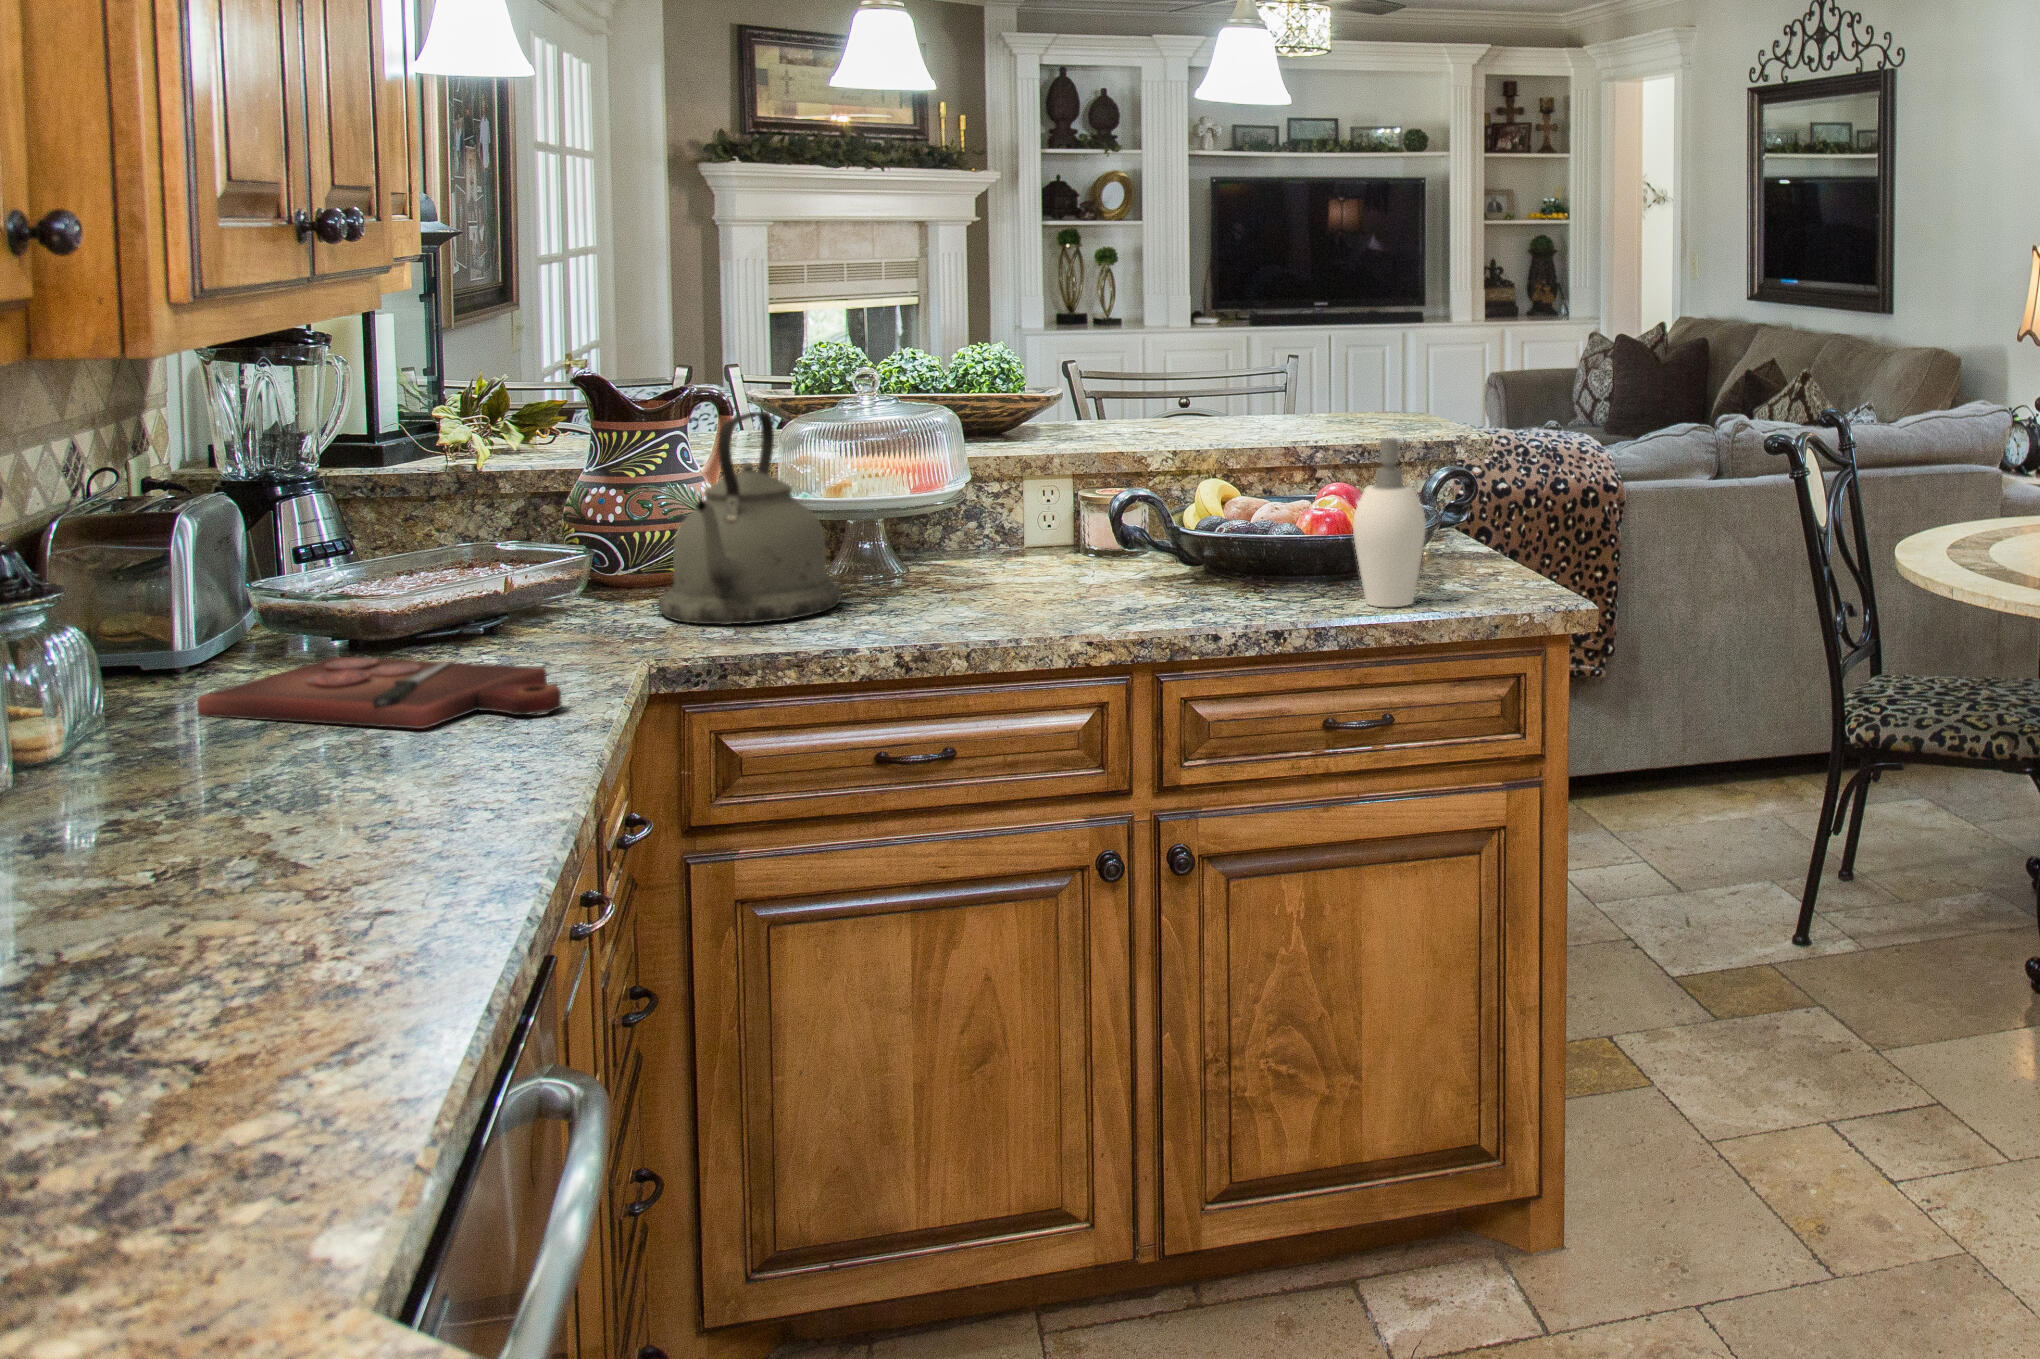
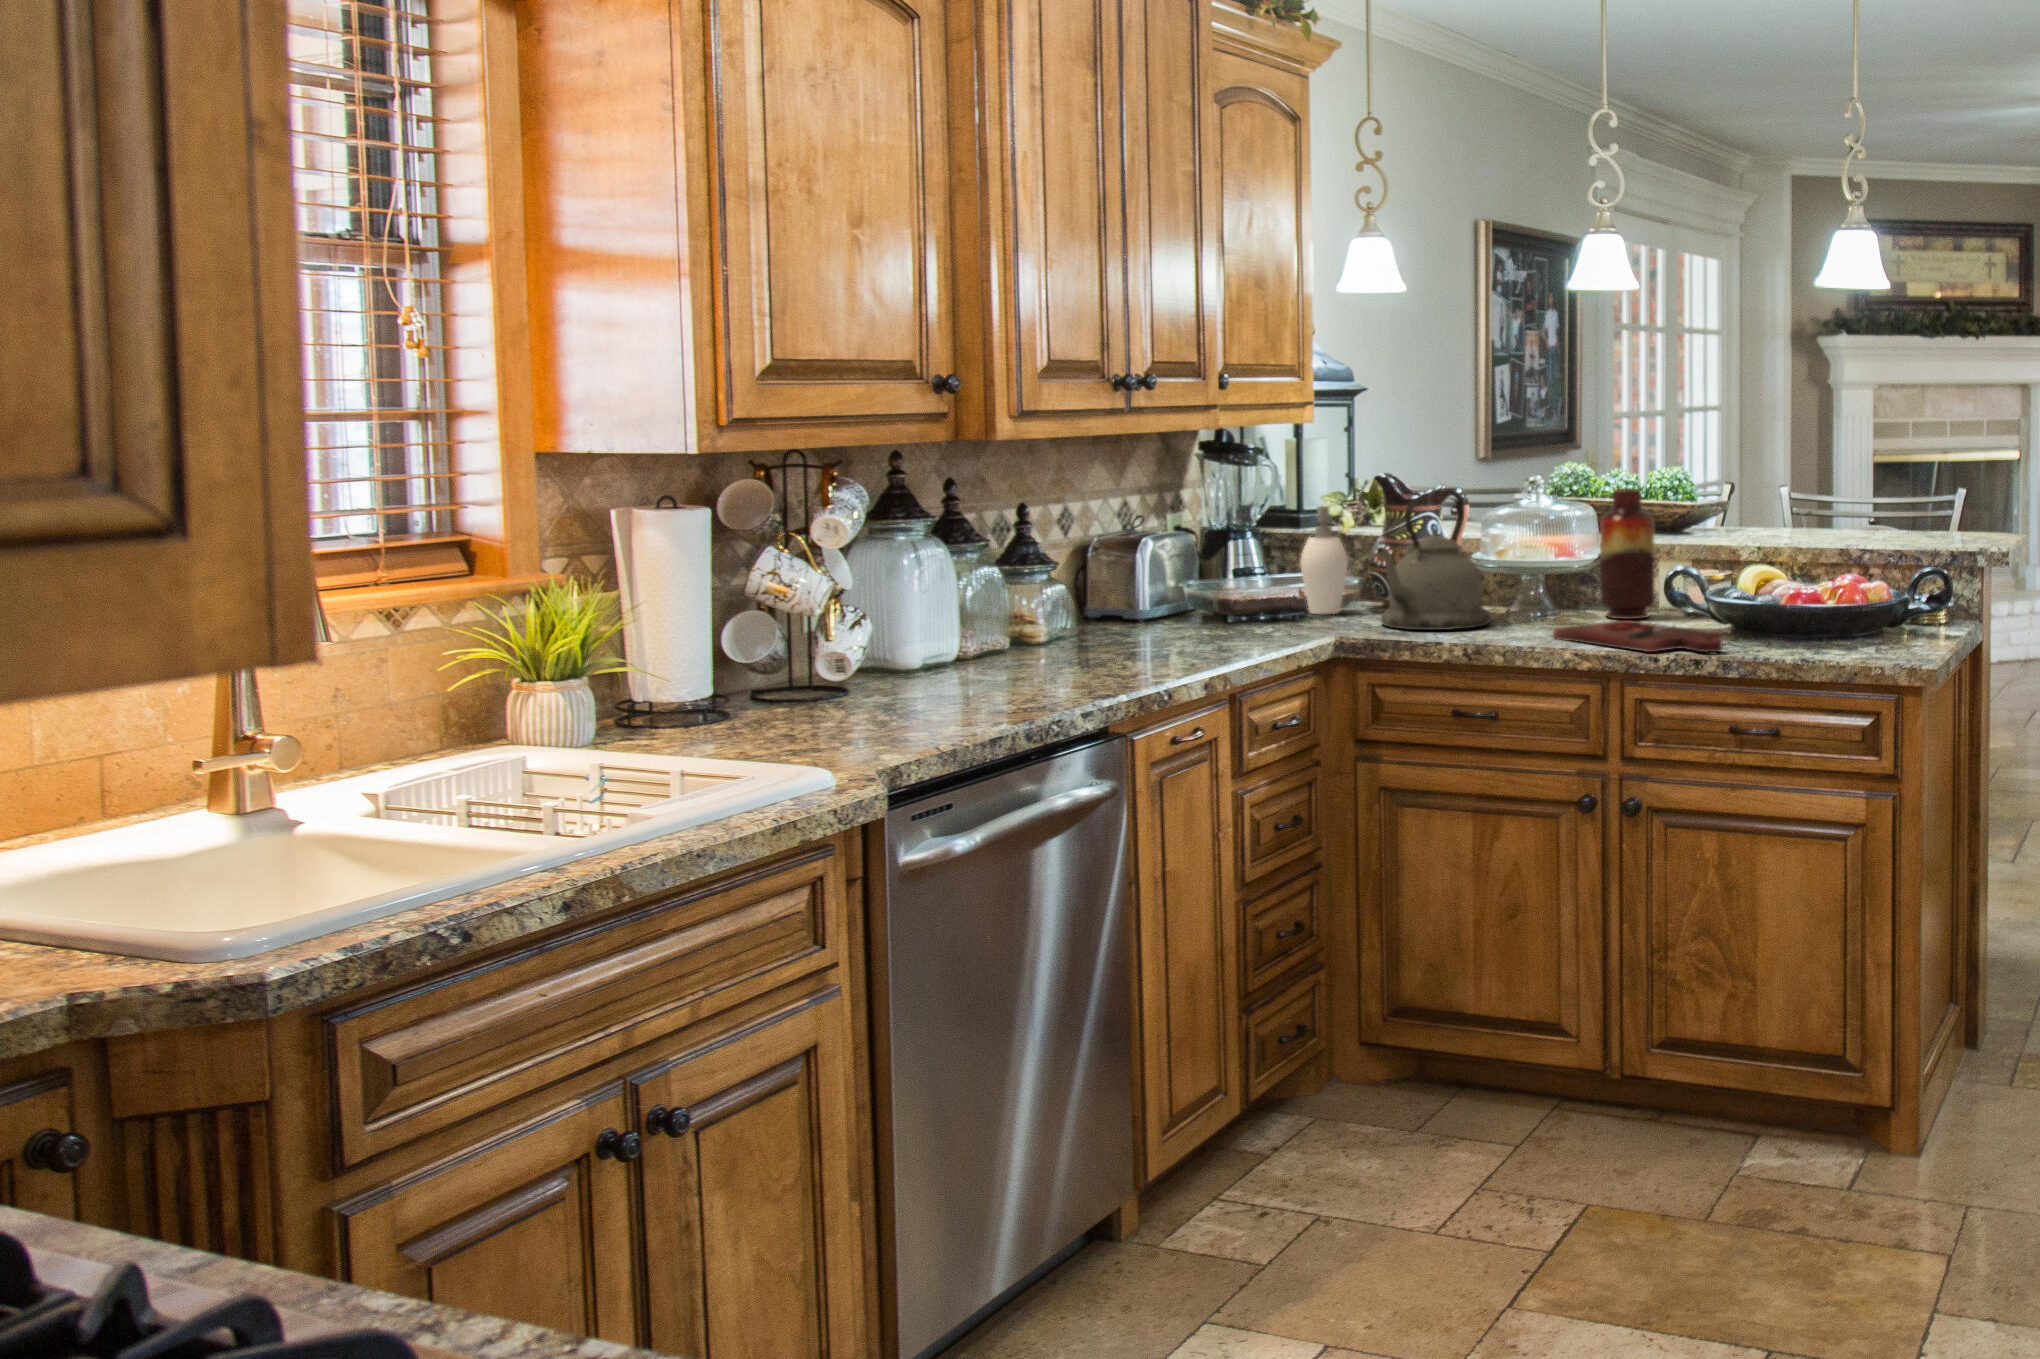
vase: none [953,384,1033,569] -> present [1600,489,1654,619]
soap dispenser: present [1353,438,1426,607] -> present [1300,506,1347,614]
cutting board: present [197,657,562,729] -> present [1553,620,1723,652]

